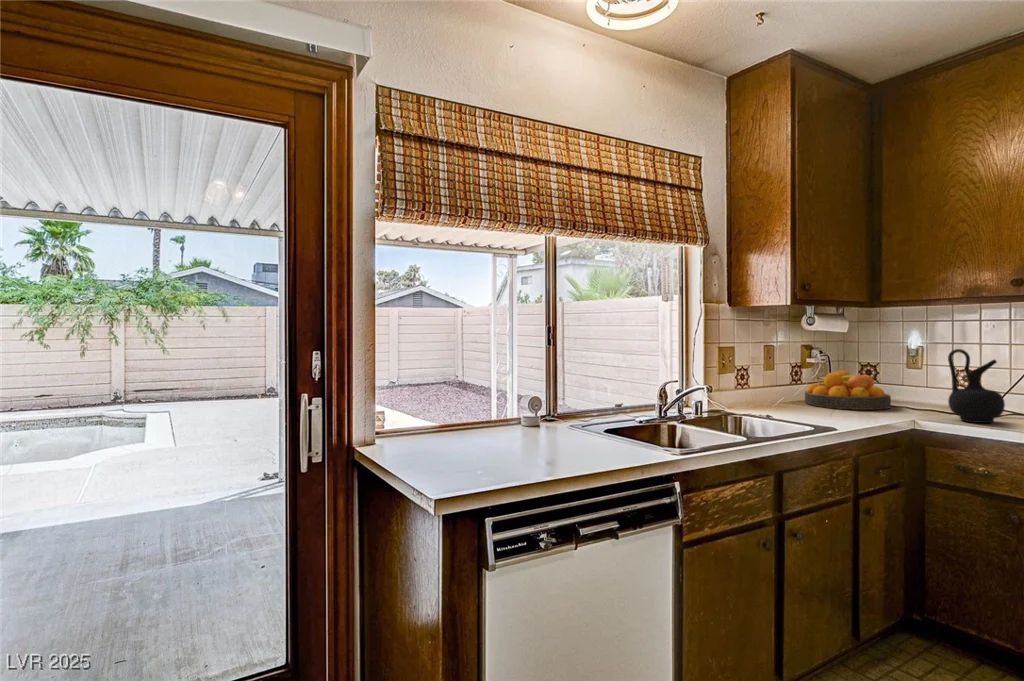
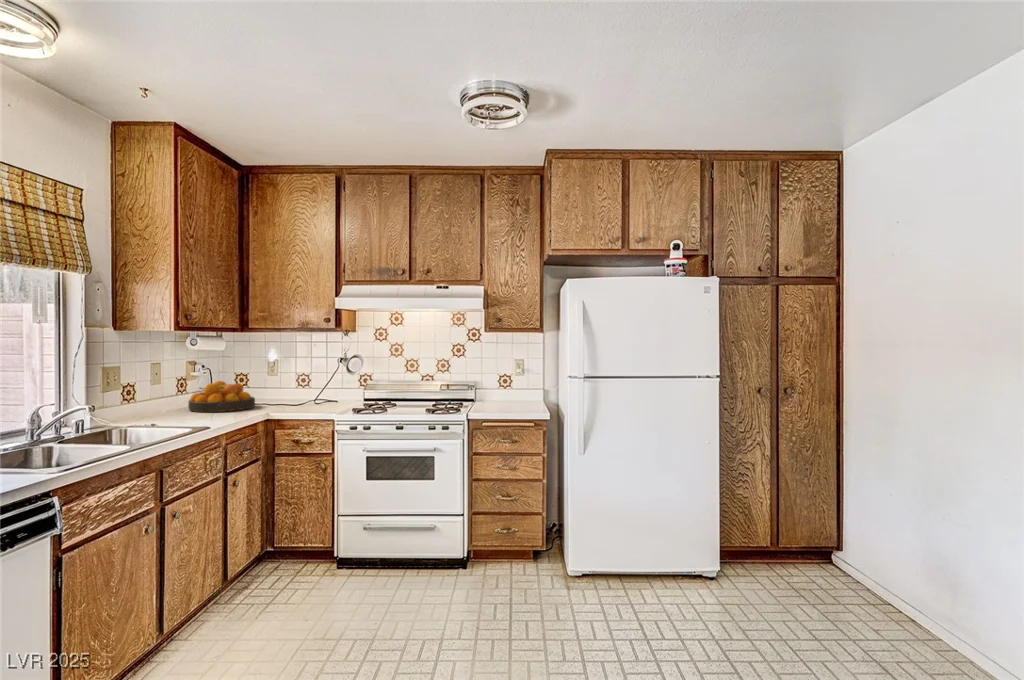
ceramic jug: present [948,349,1005,423] -> none [289,362,320,411]

